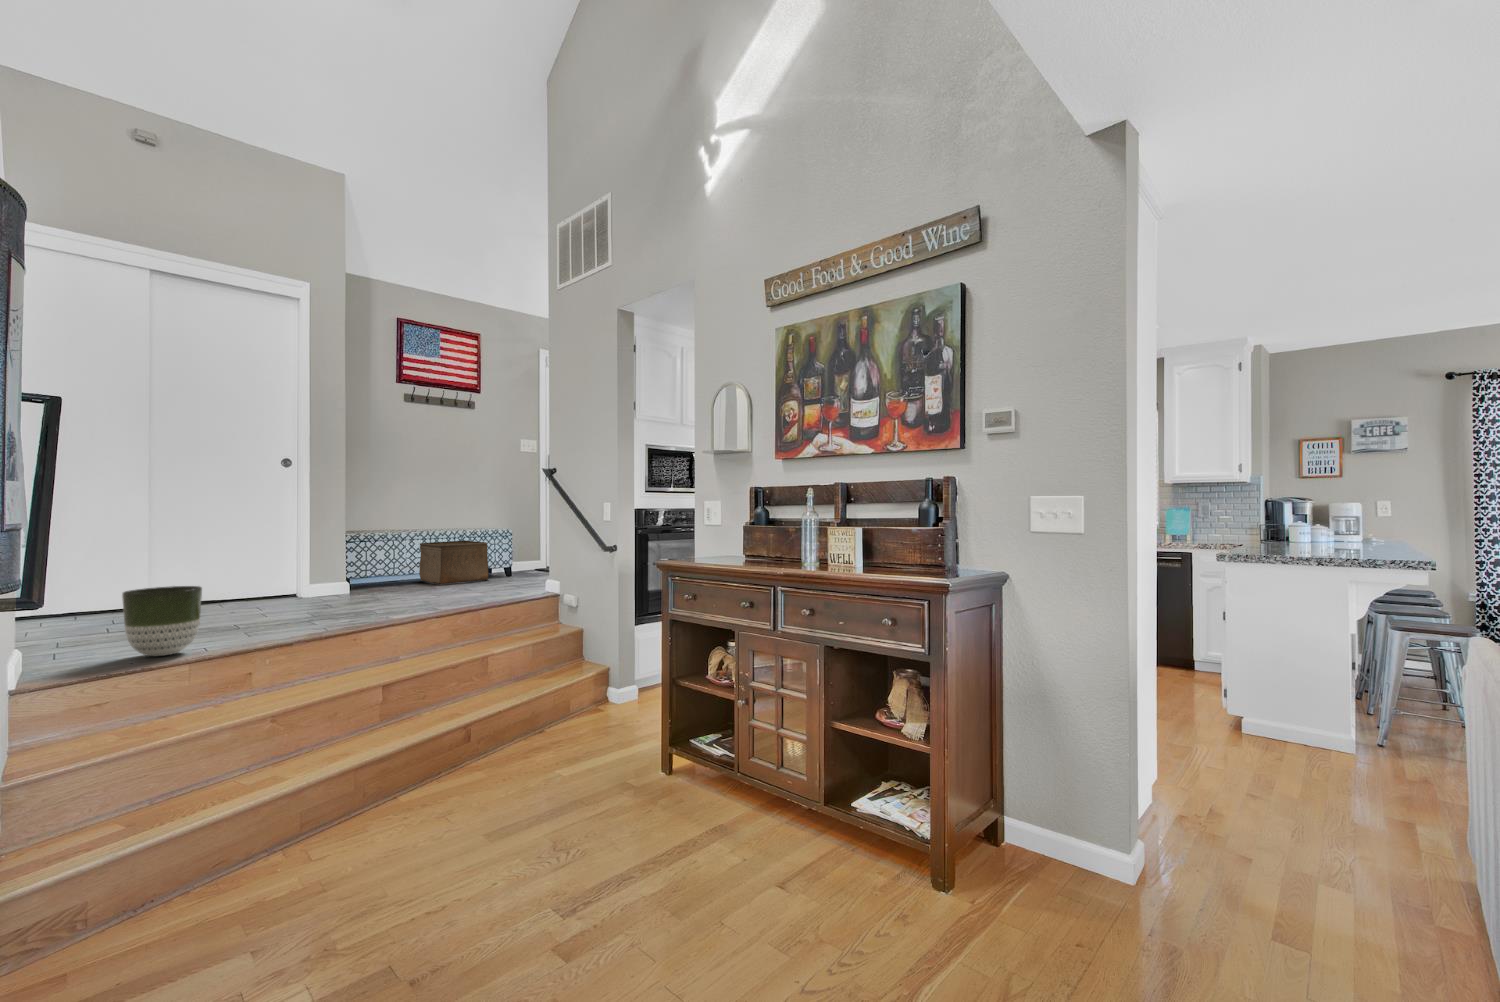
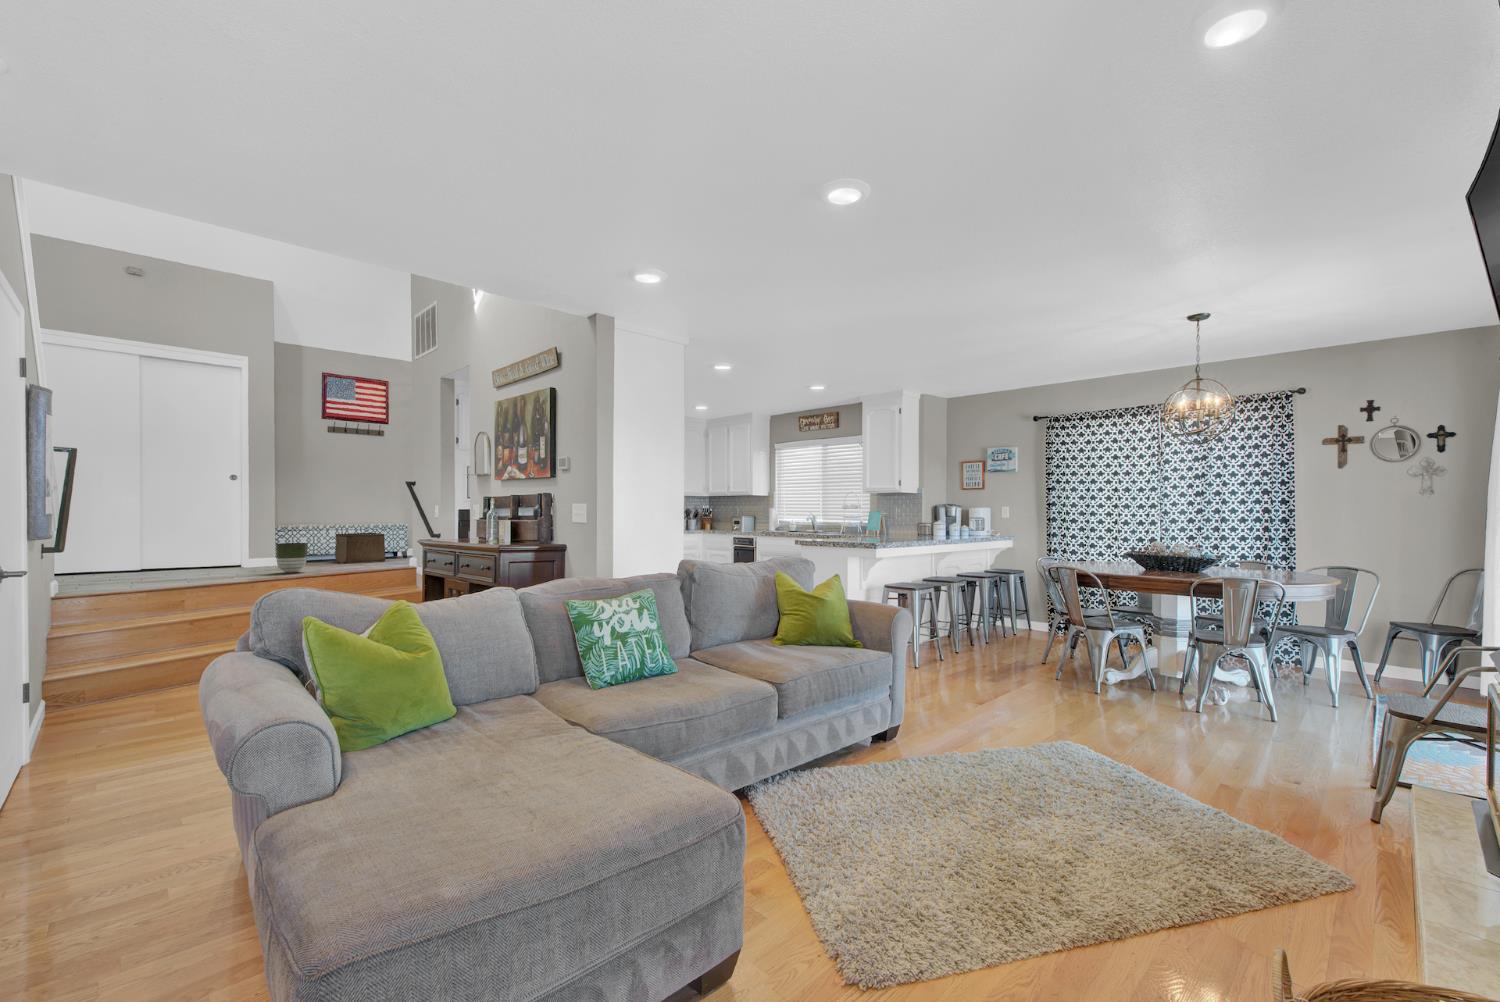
planter: present [122,586,202,656] -> present [276,543,308,573]

